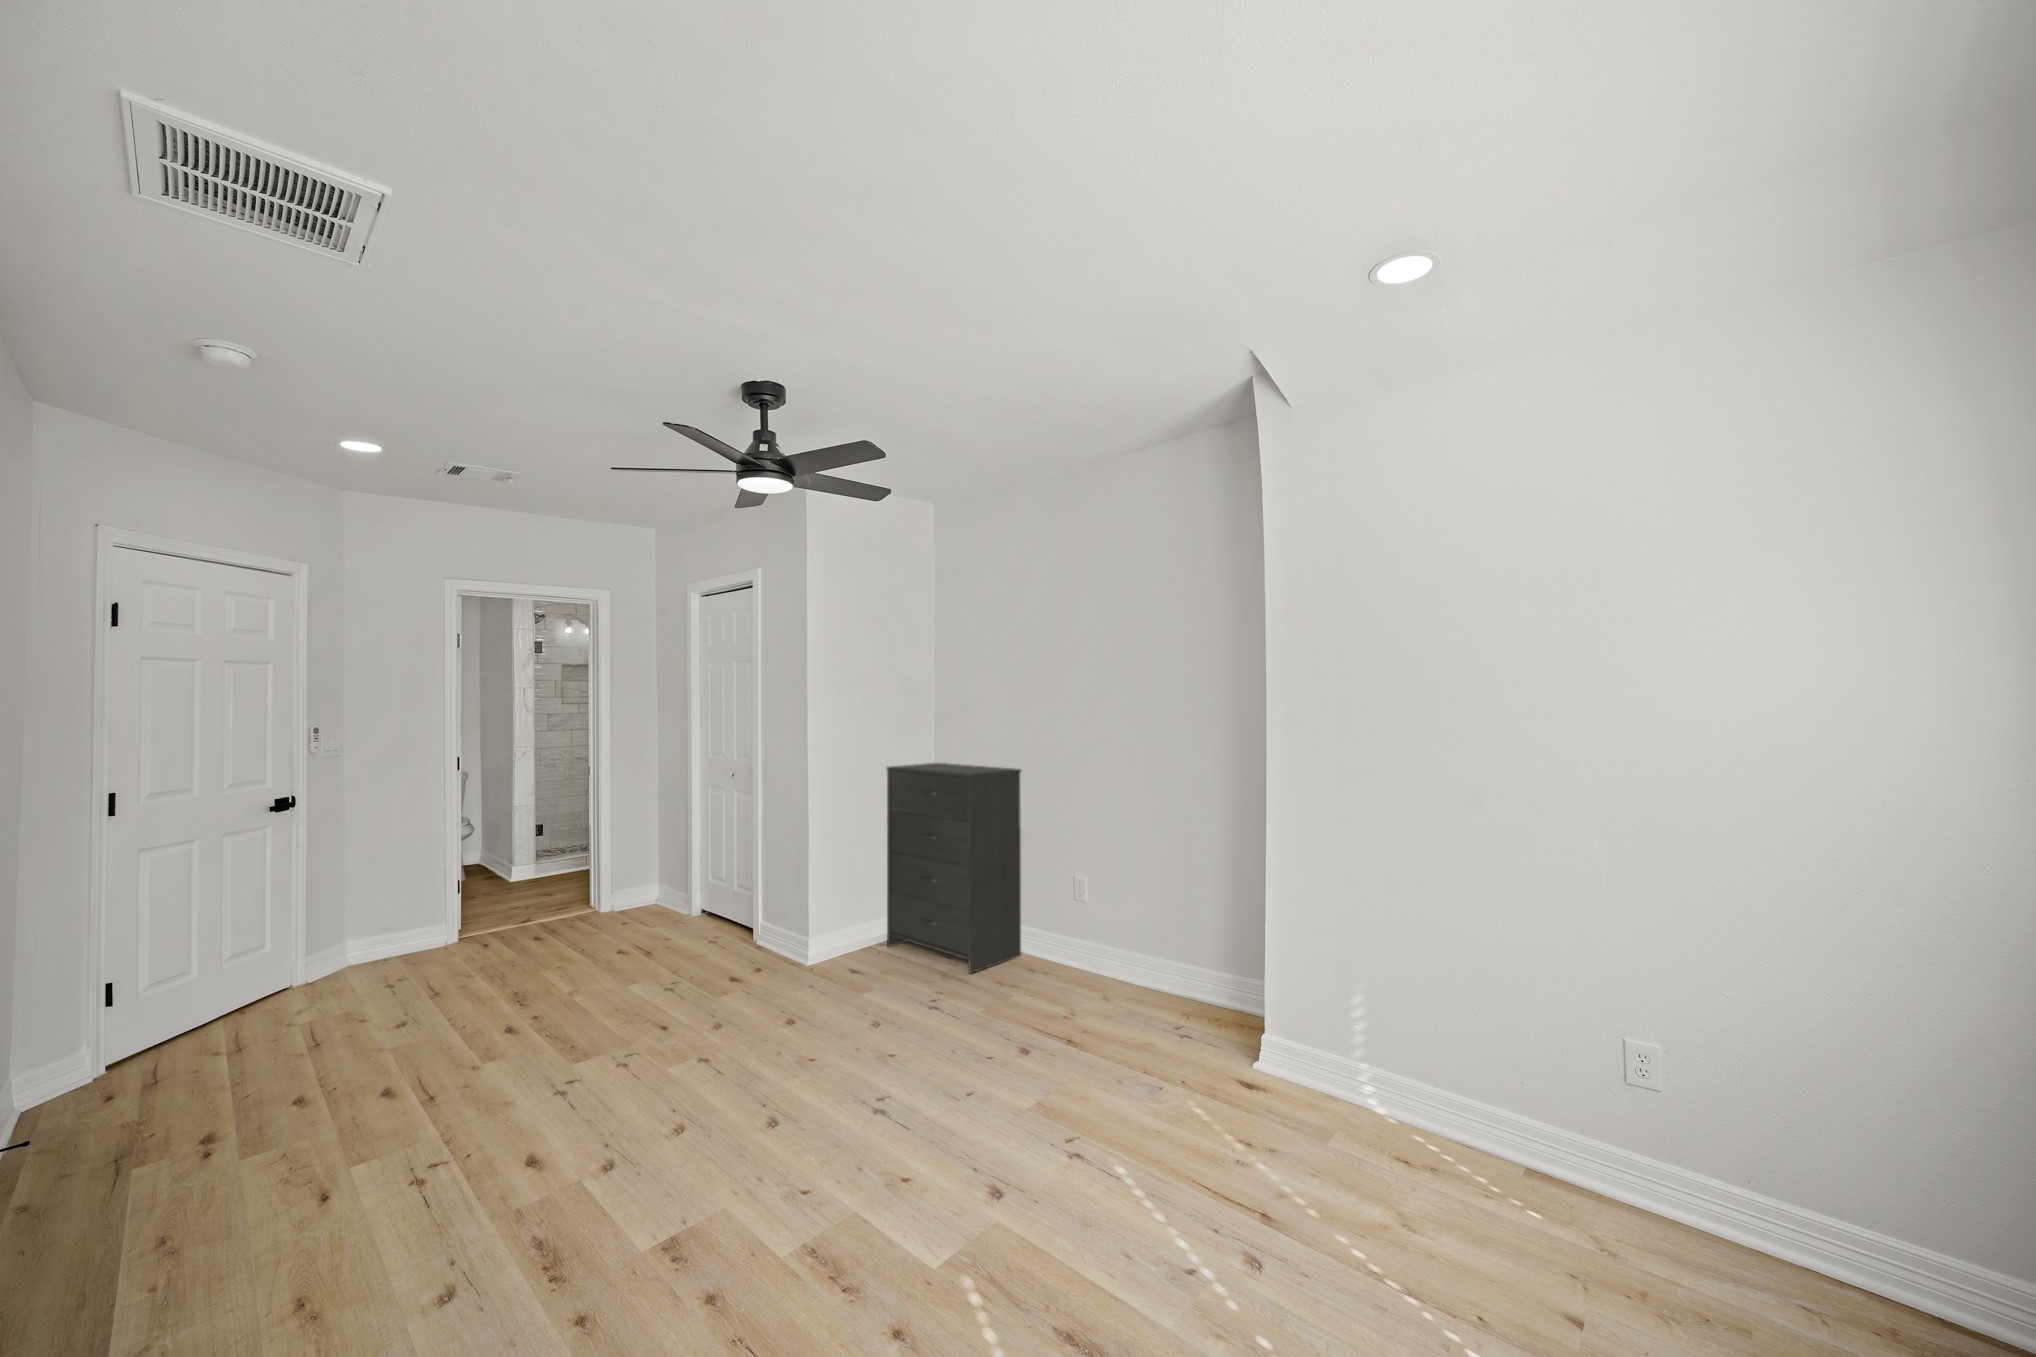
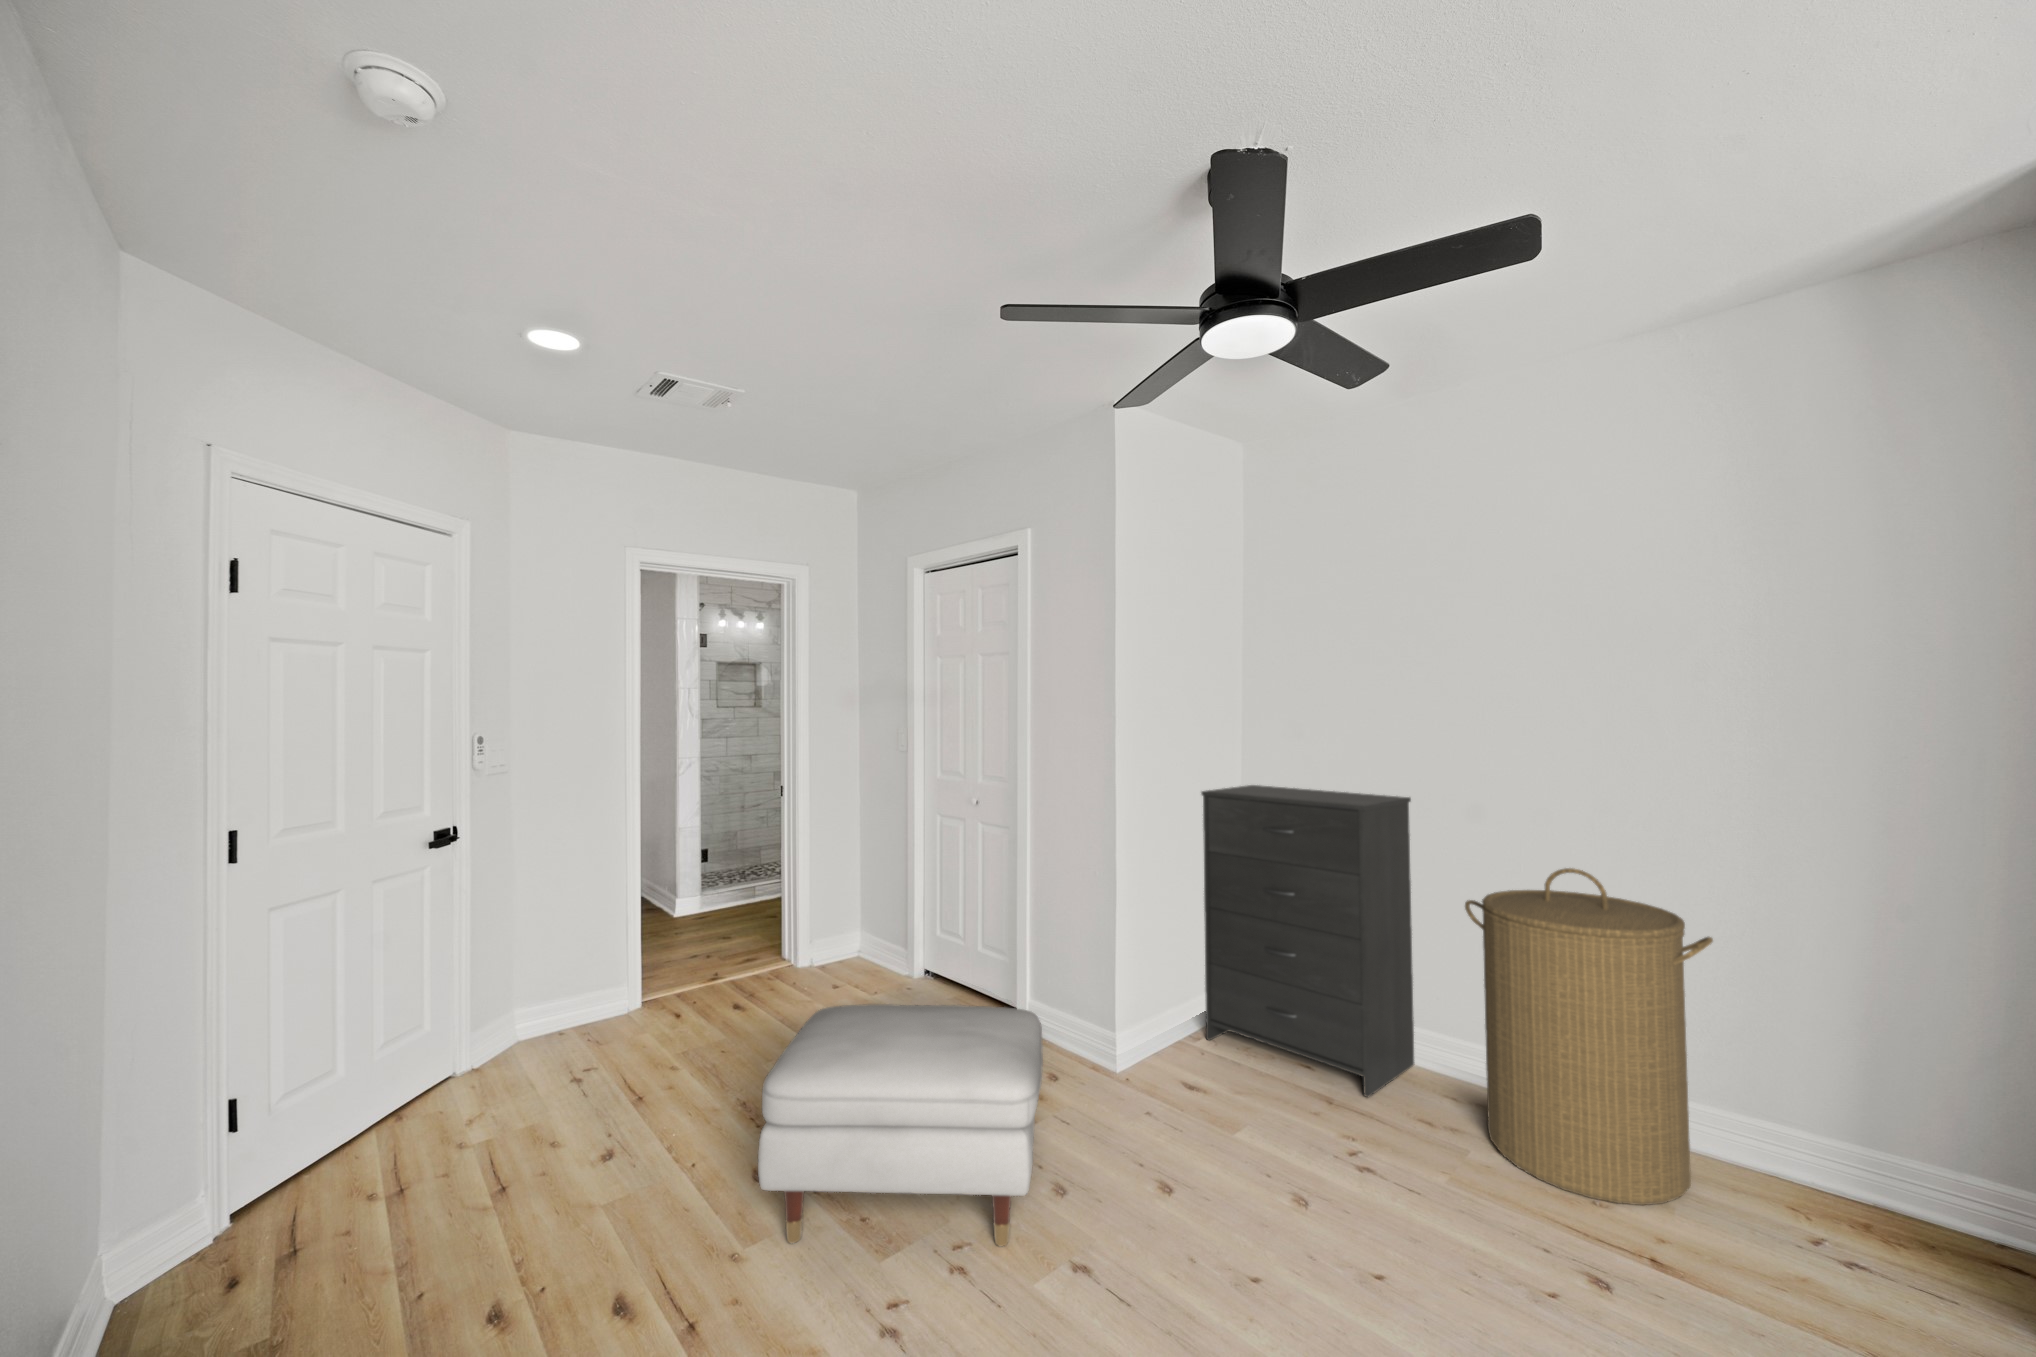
laundry hamper: none [1026,811,1144,1019] -> present [1465,868,1713,1205]
ottoman: none [493,914,722,1060] -> present [758,1004,1043,1246]

